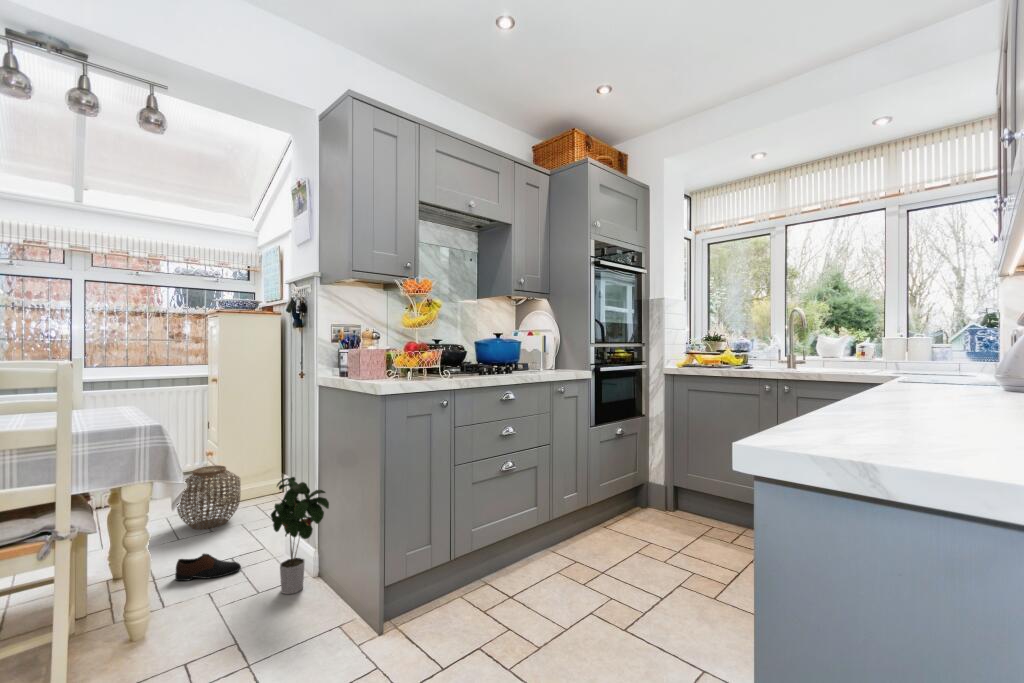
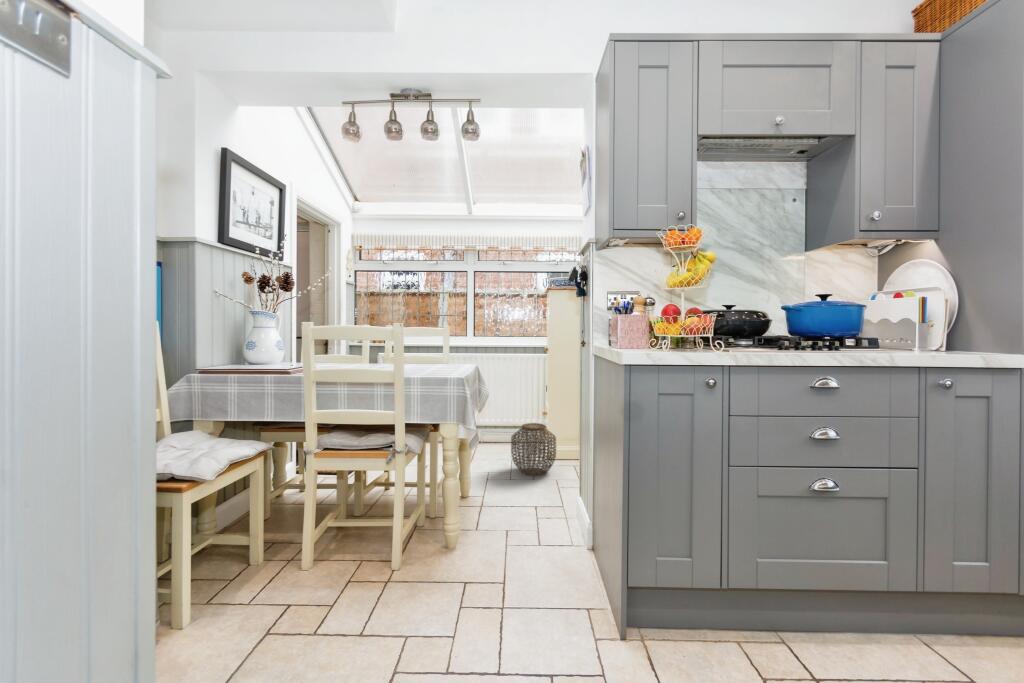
potted plant: present [271,477,329,594] -> none [551,444,592,556]
shoe: present [175,554,241,581] -> none [492,494,536,519]

